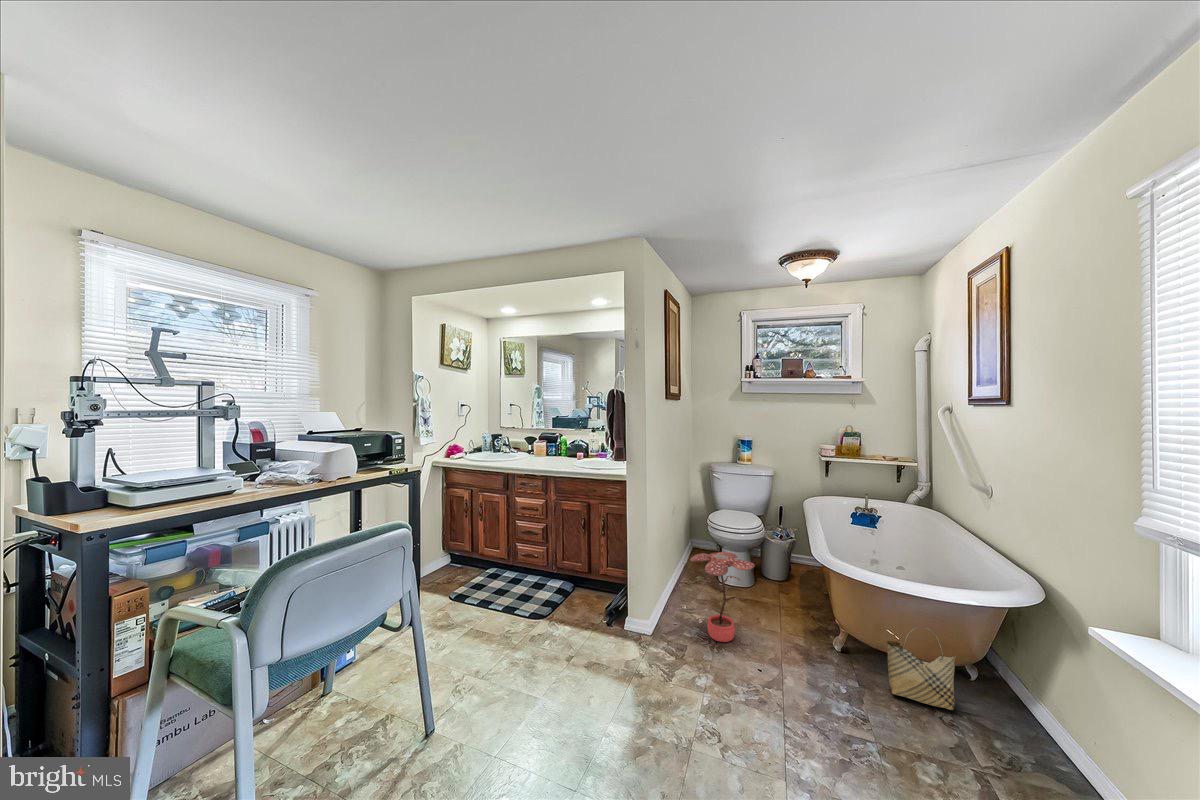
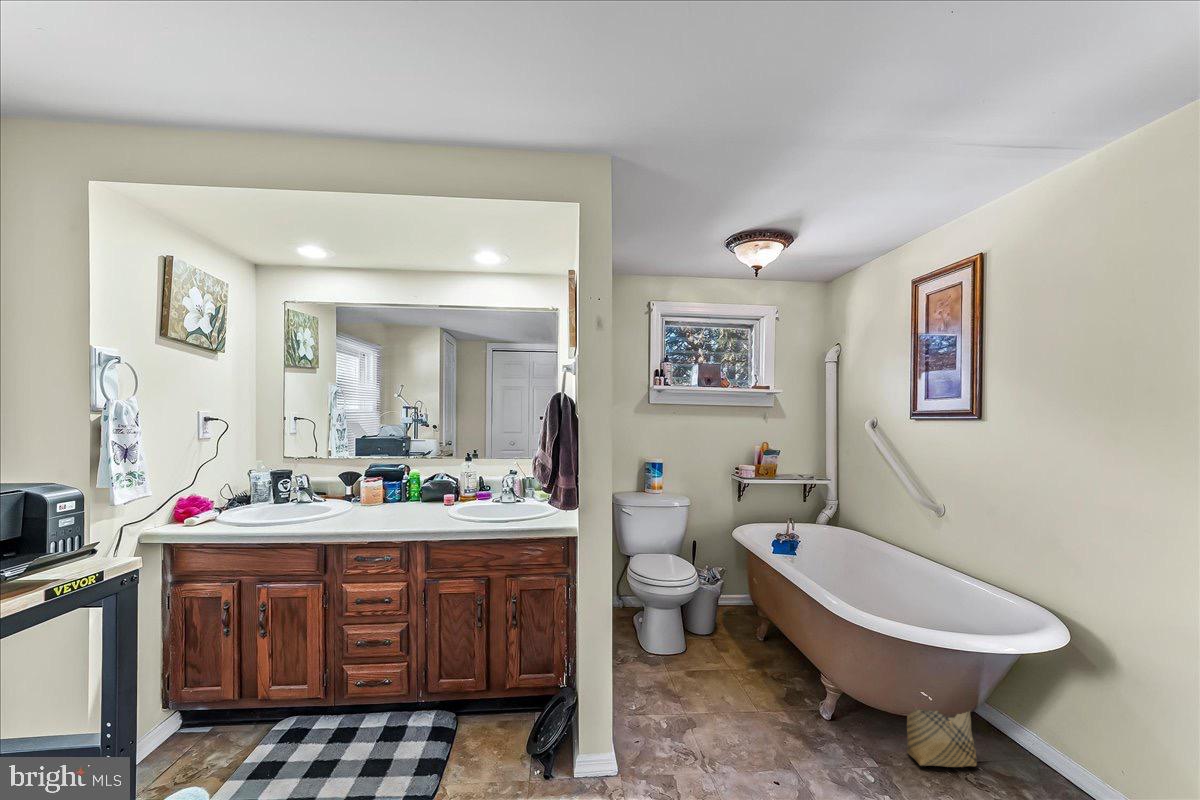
potted plant: present [690,552,755,642] -> none [661,618,748,753]

